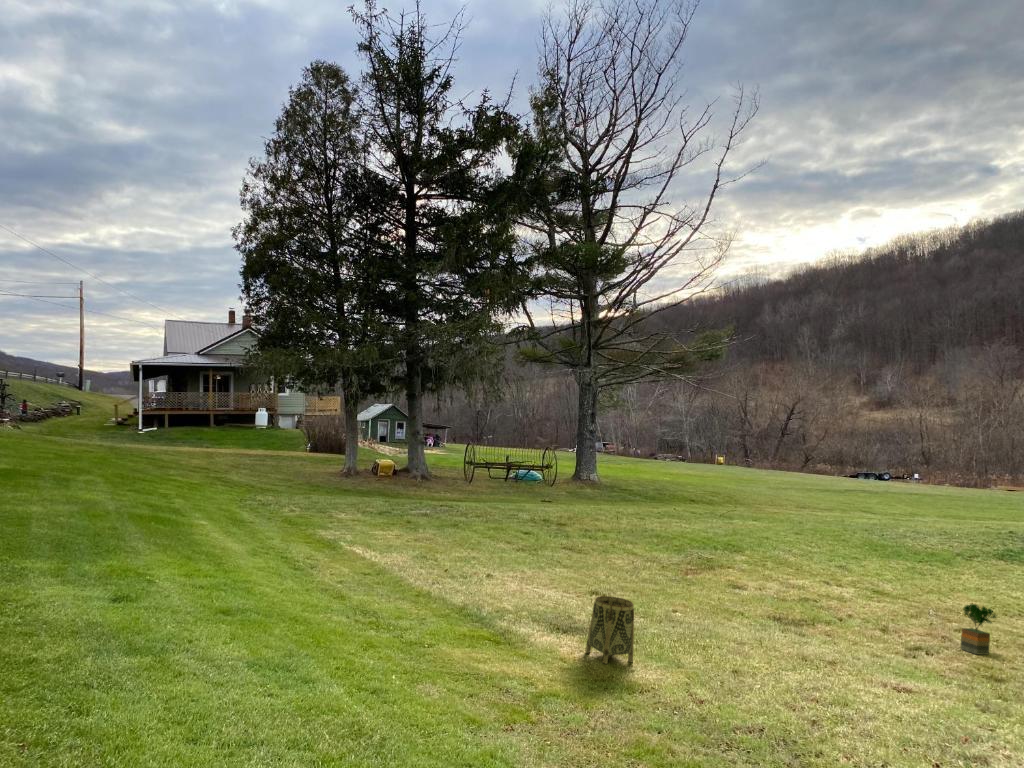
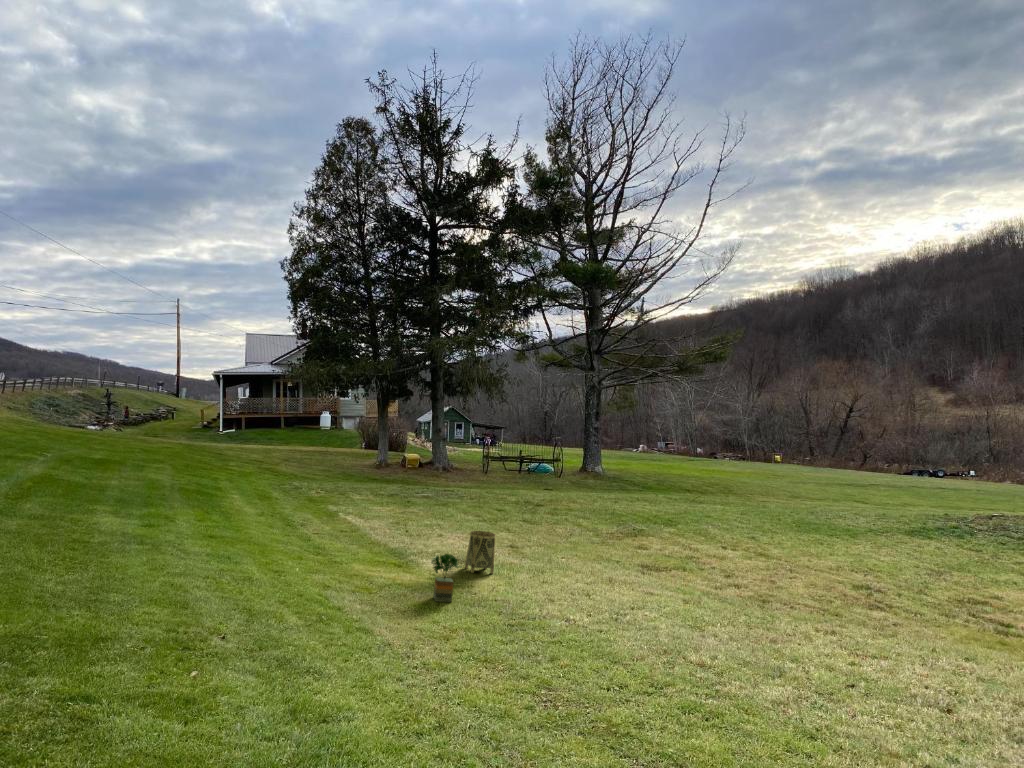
potted tree: present [961,604,997,655] -> present [431,554,462,602]

